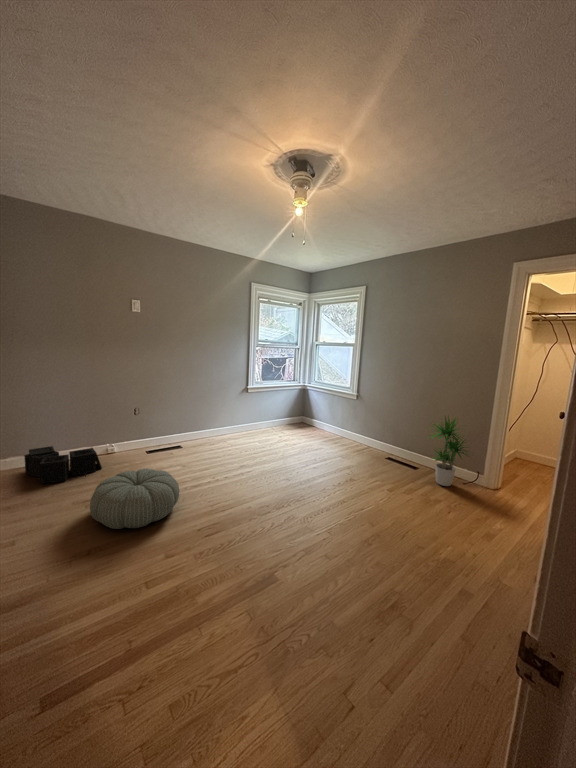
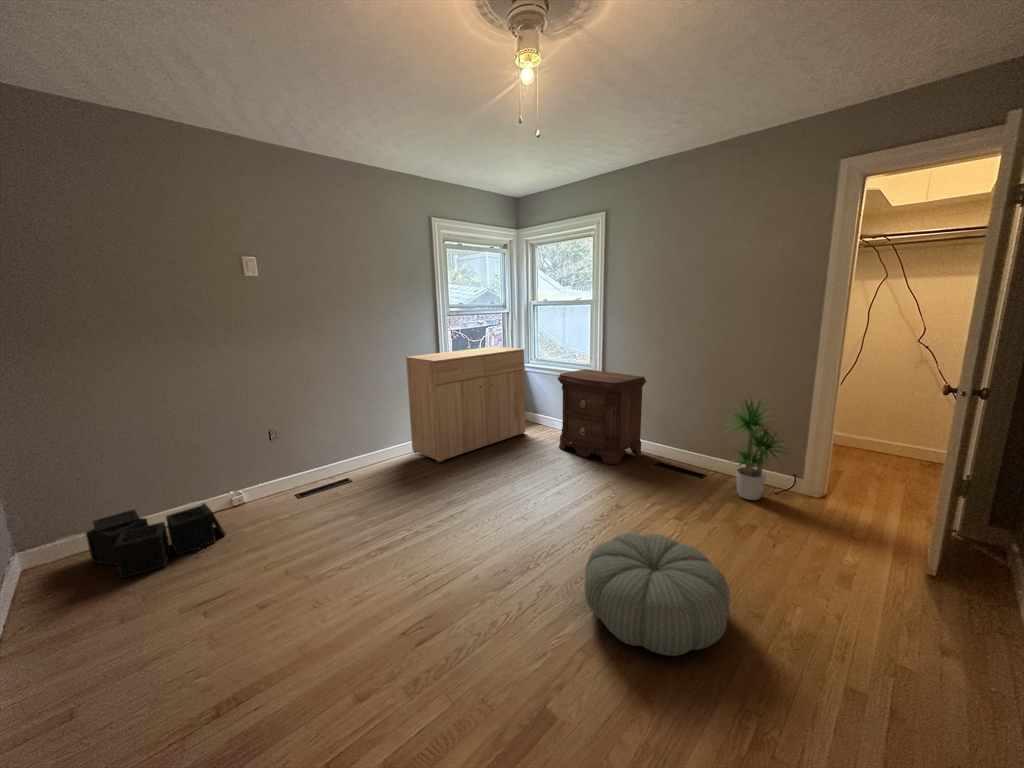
dresser: none [225,370,306,442] -> present [406,347,525,463]
nightstand: none [323,390,384,455] -> present [557,369,646,464]
pouf: present [90,469,179,529] -> present [584,533,730,656]

